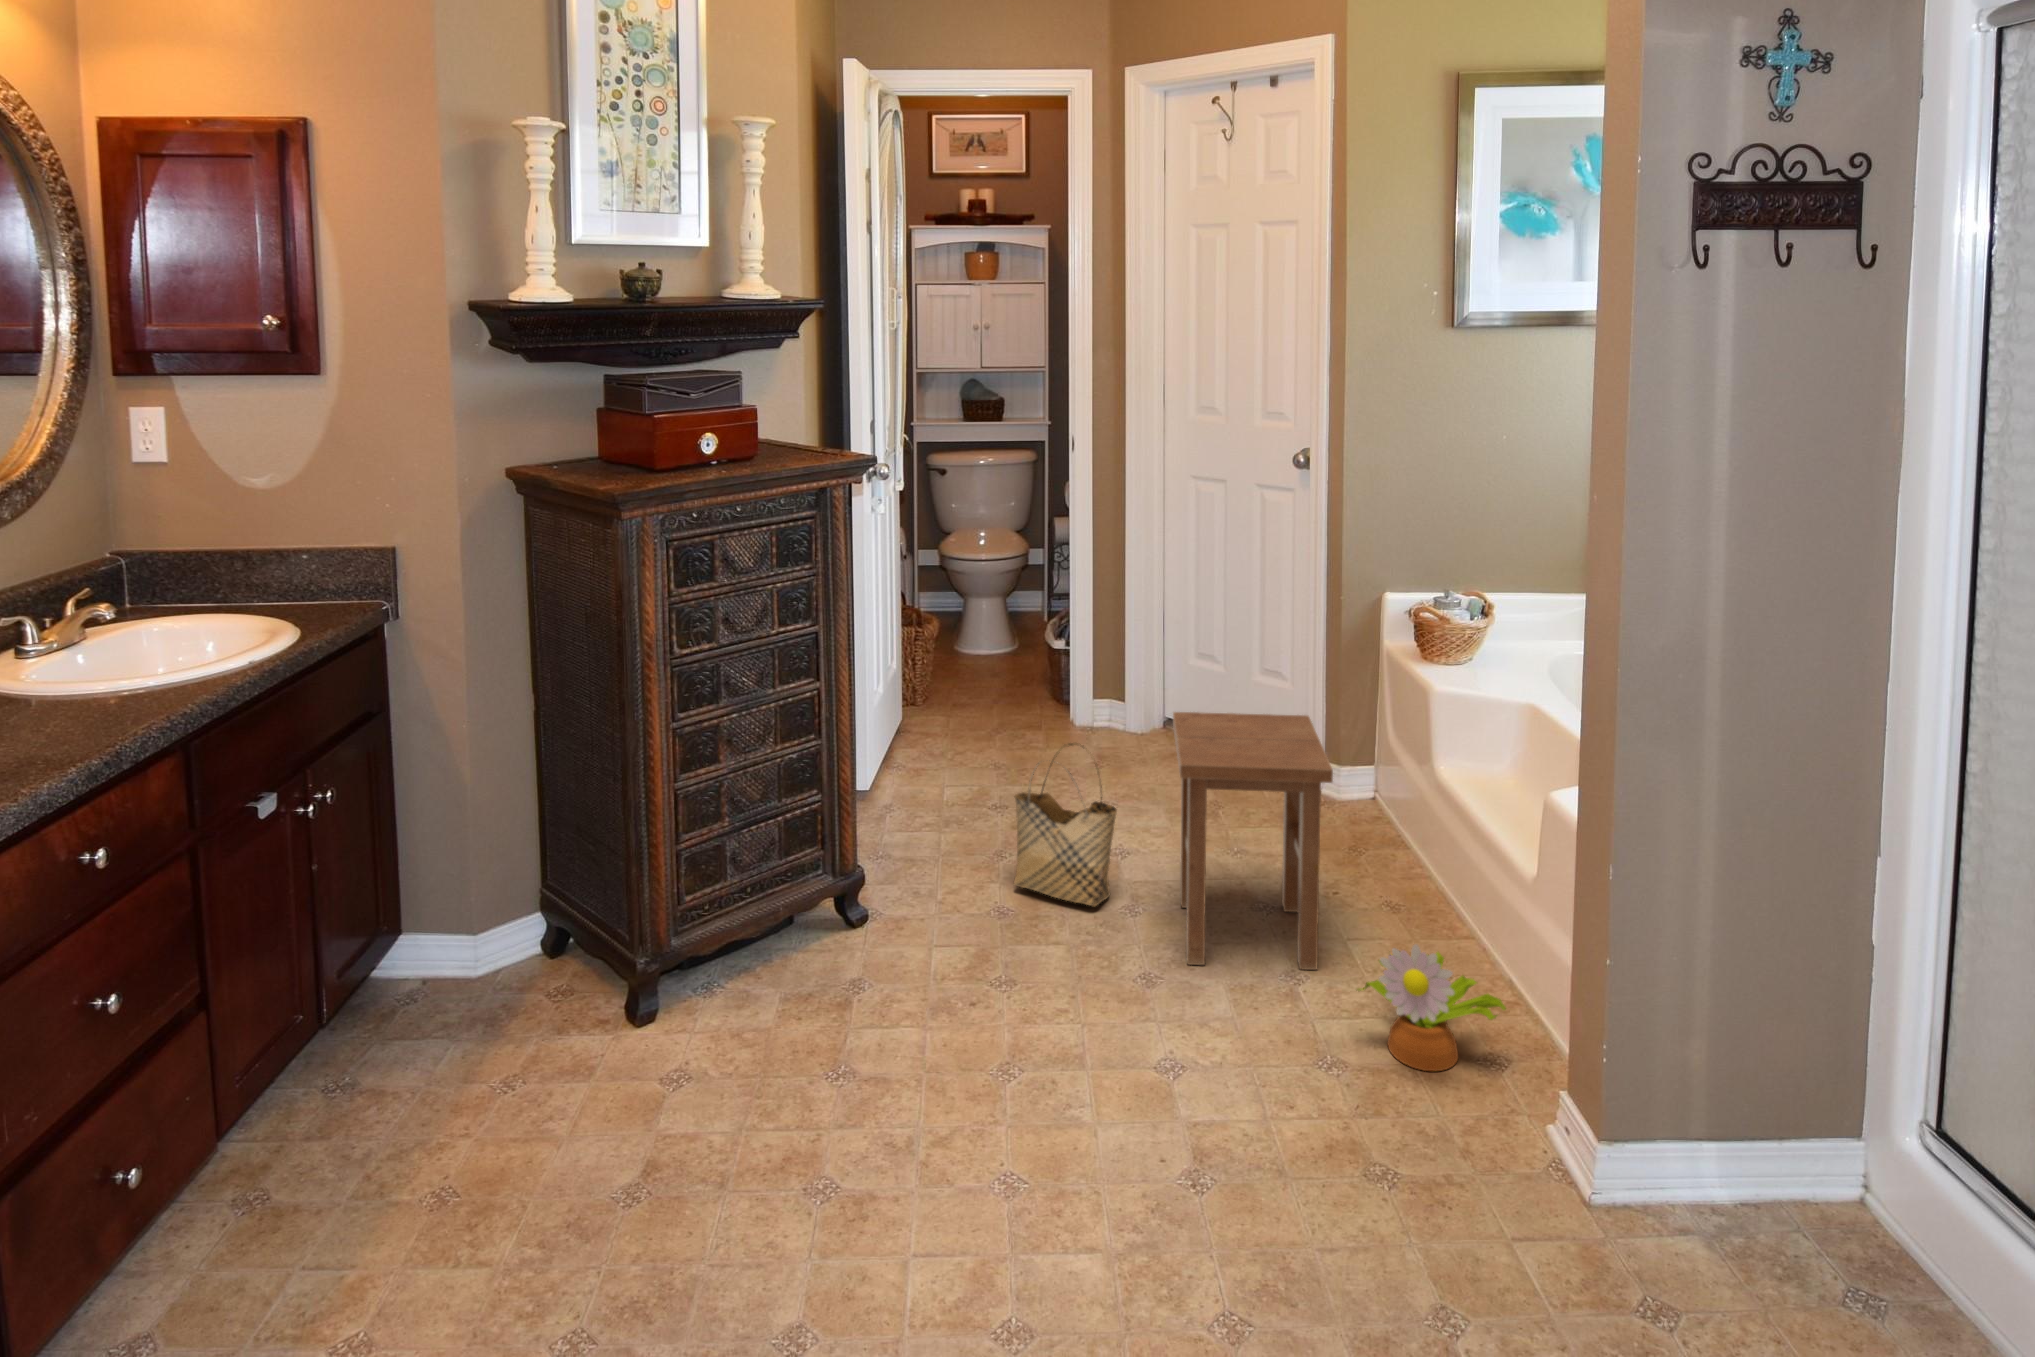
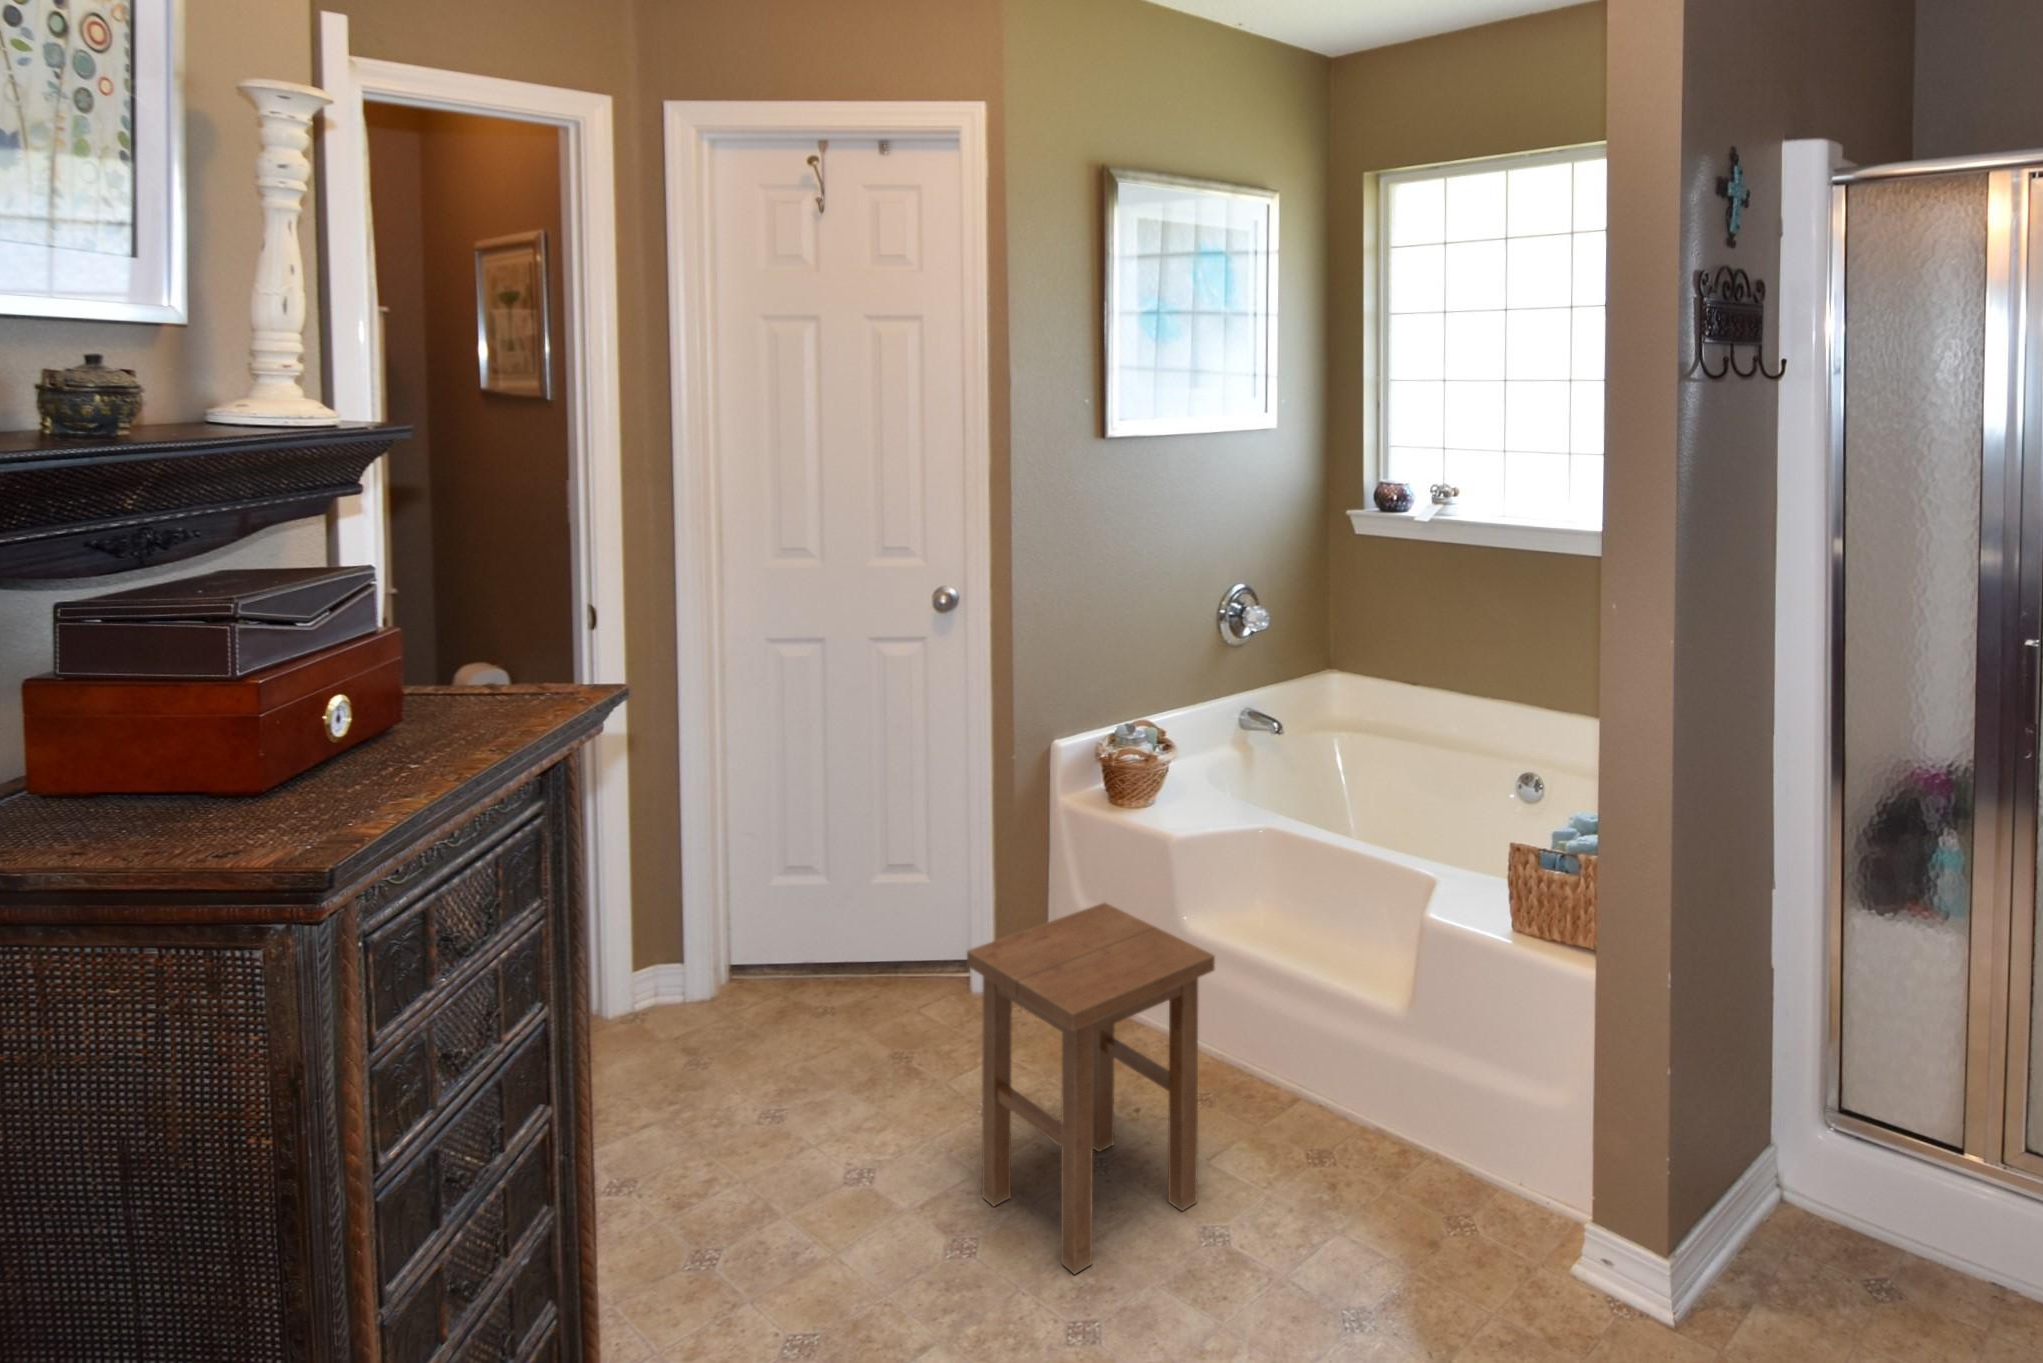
woven basket: present [1014,743,1117,906] -> none [754,1040,912,1292]
decorative plant: present [1357,944,1506,1071] -> none [1294,1116,1438,1258]

